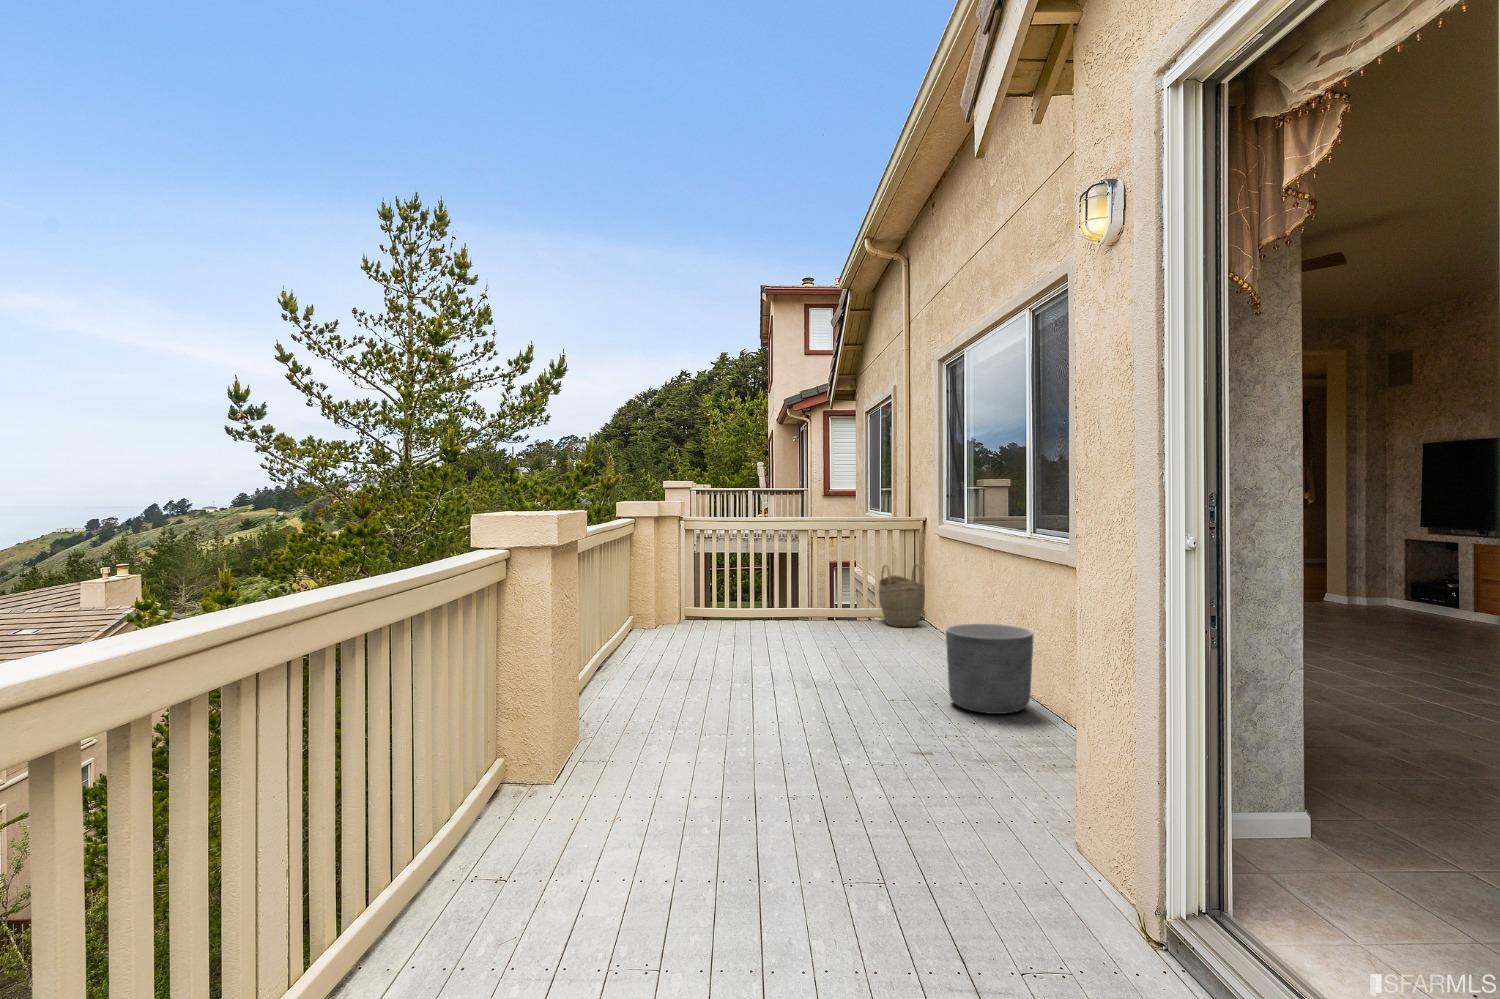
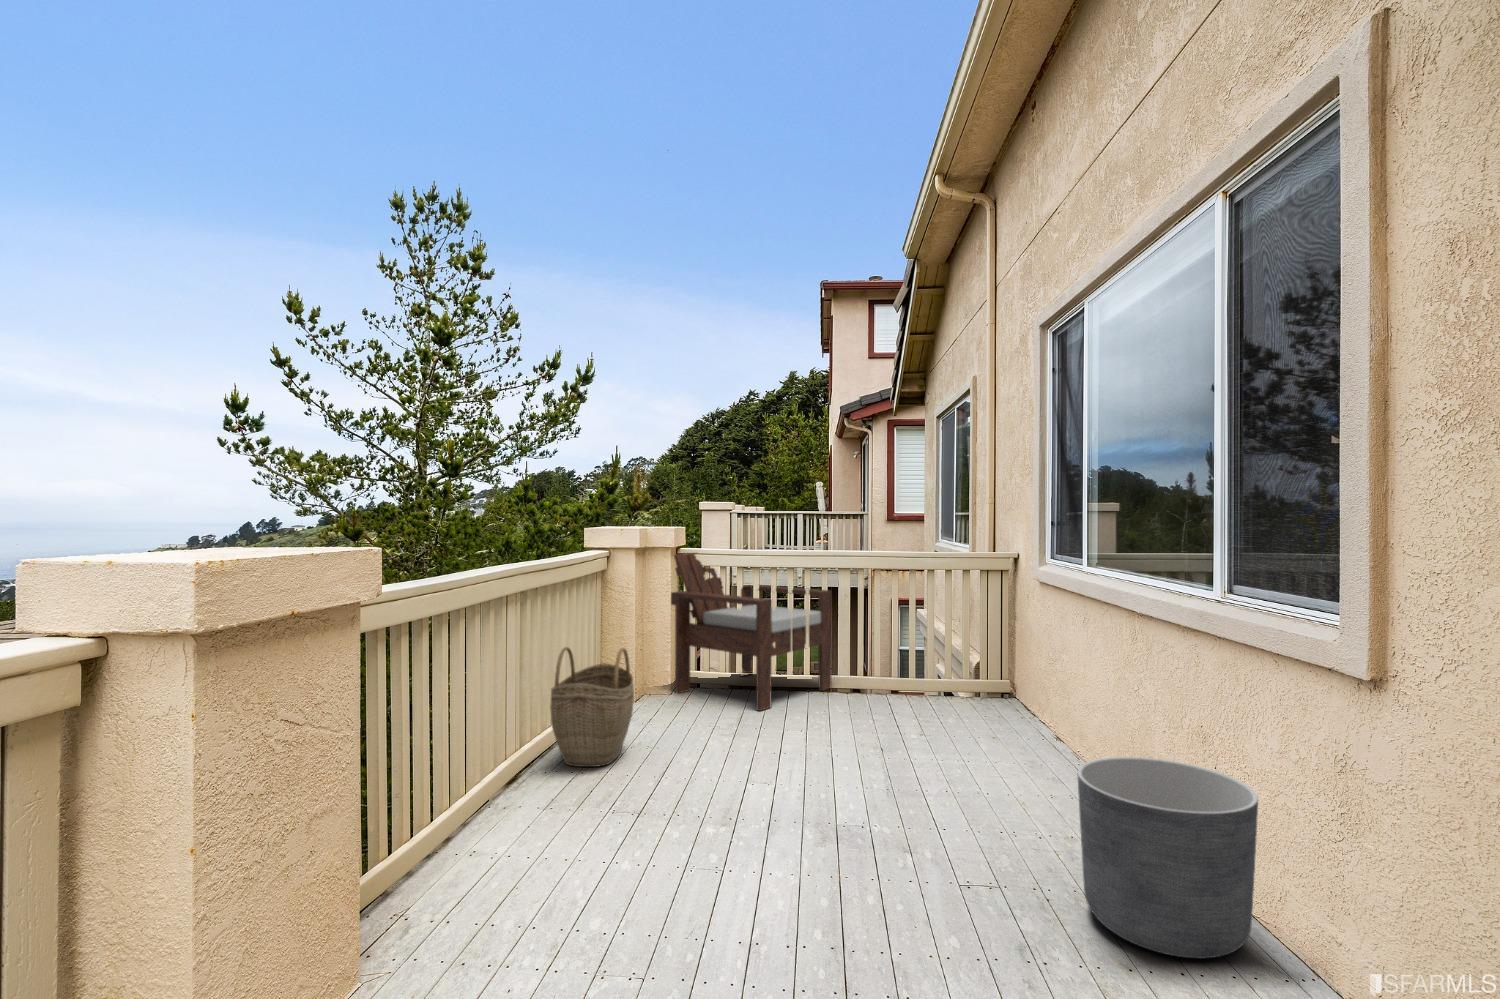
chair: none [674,520,792,633] -> present [671,553,831,711]
woven basket: present [879,564,925,627] -> present [550,647,634,767]

